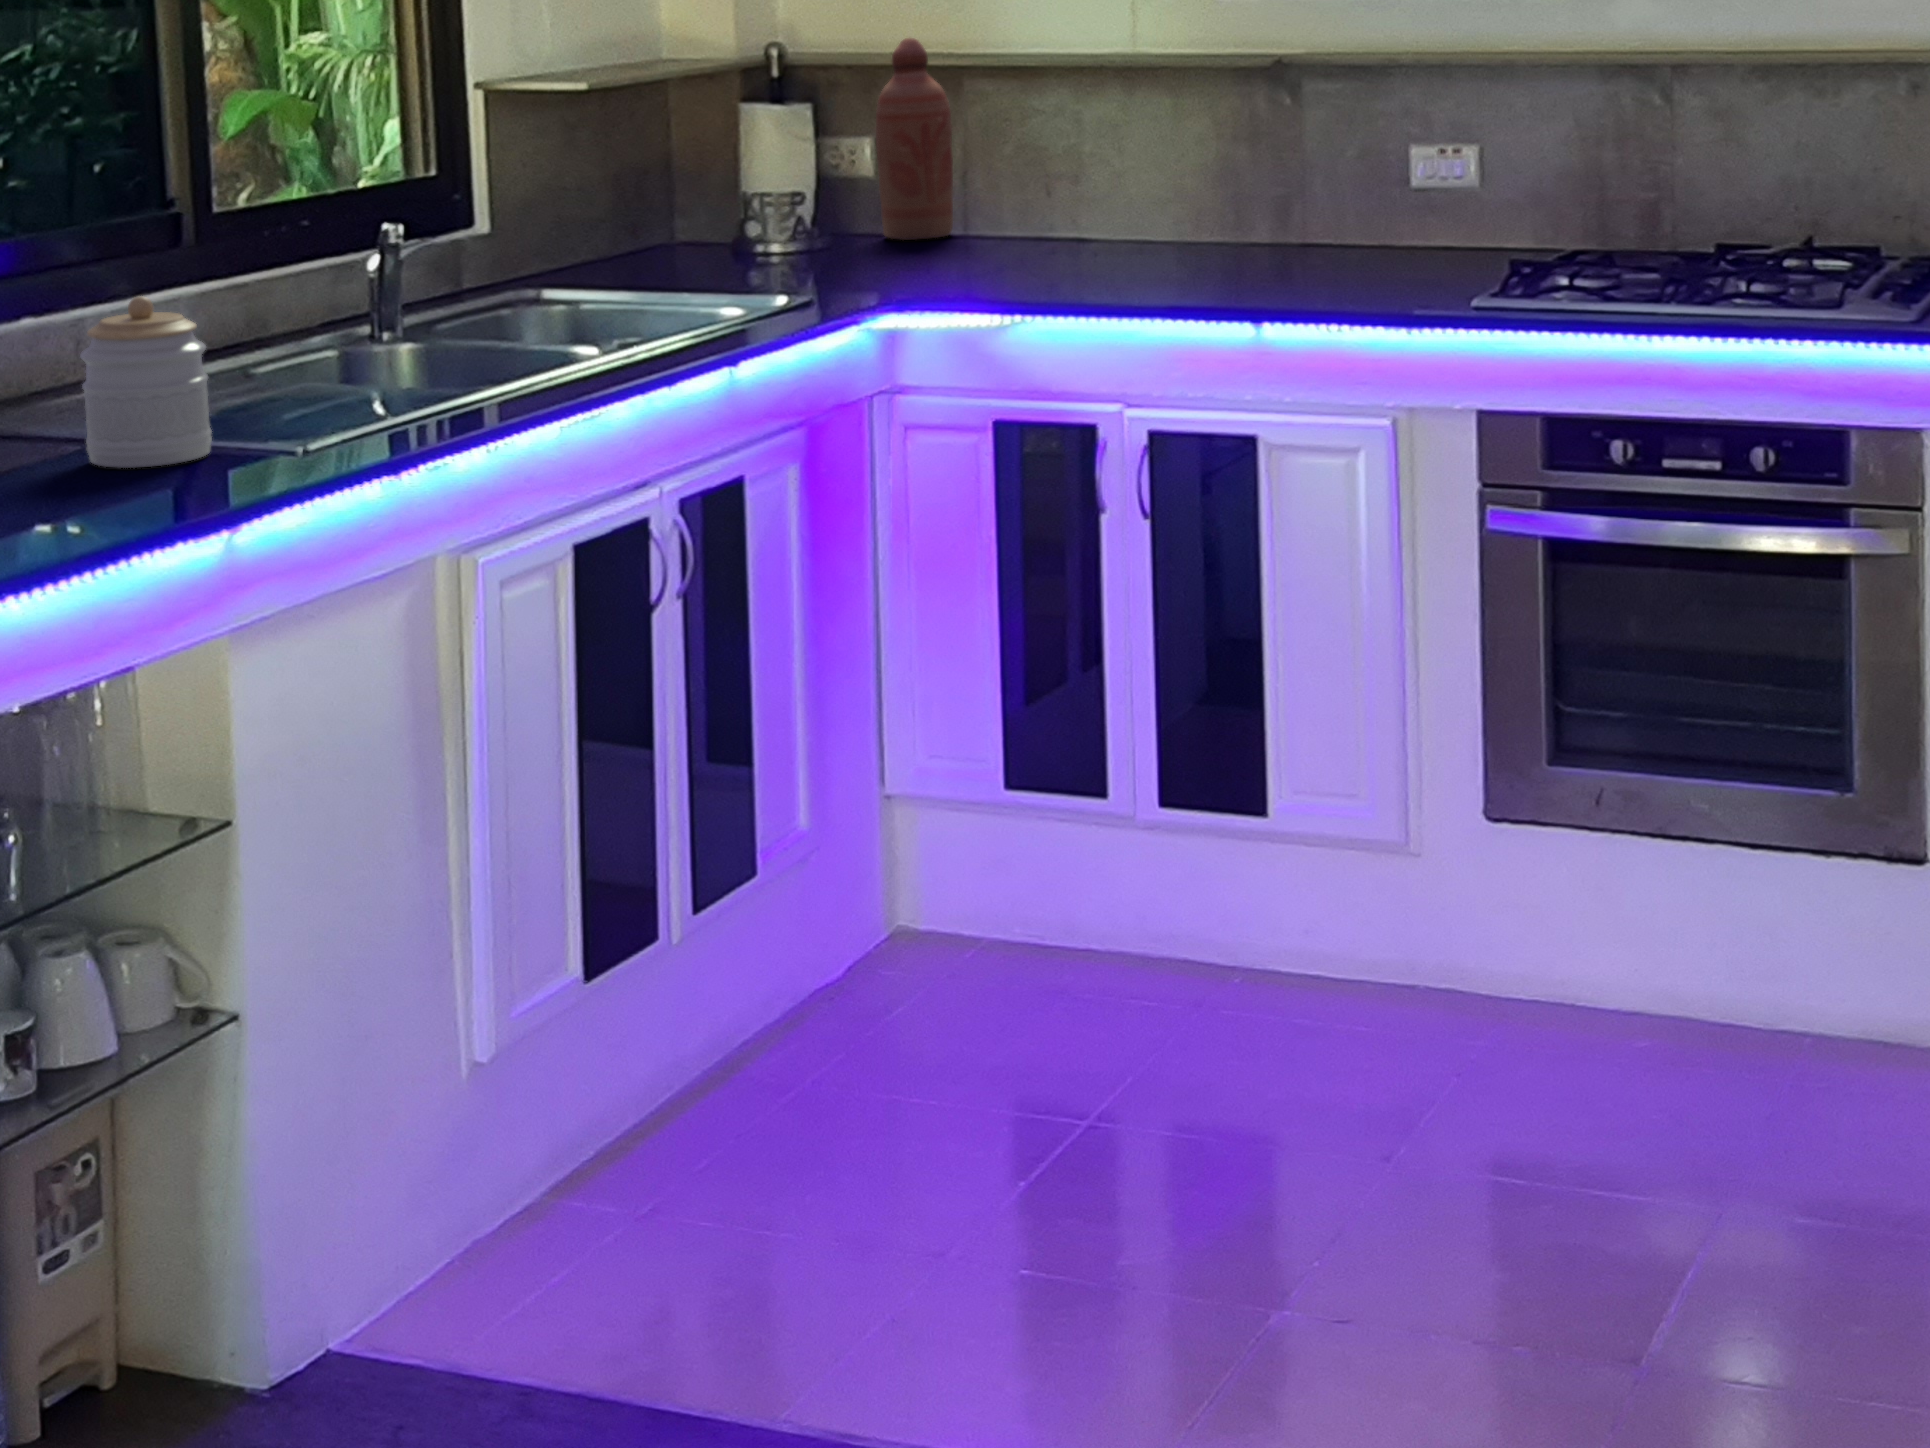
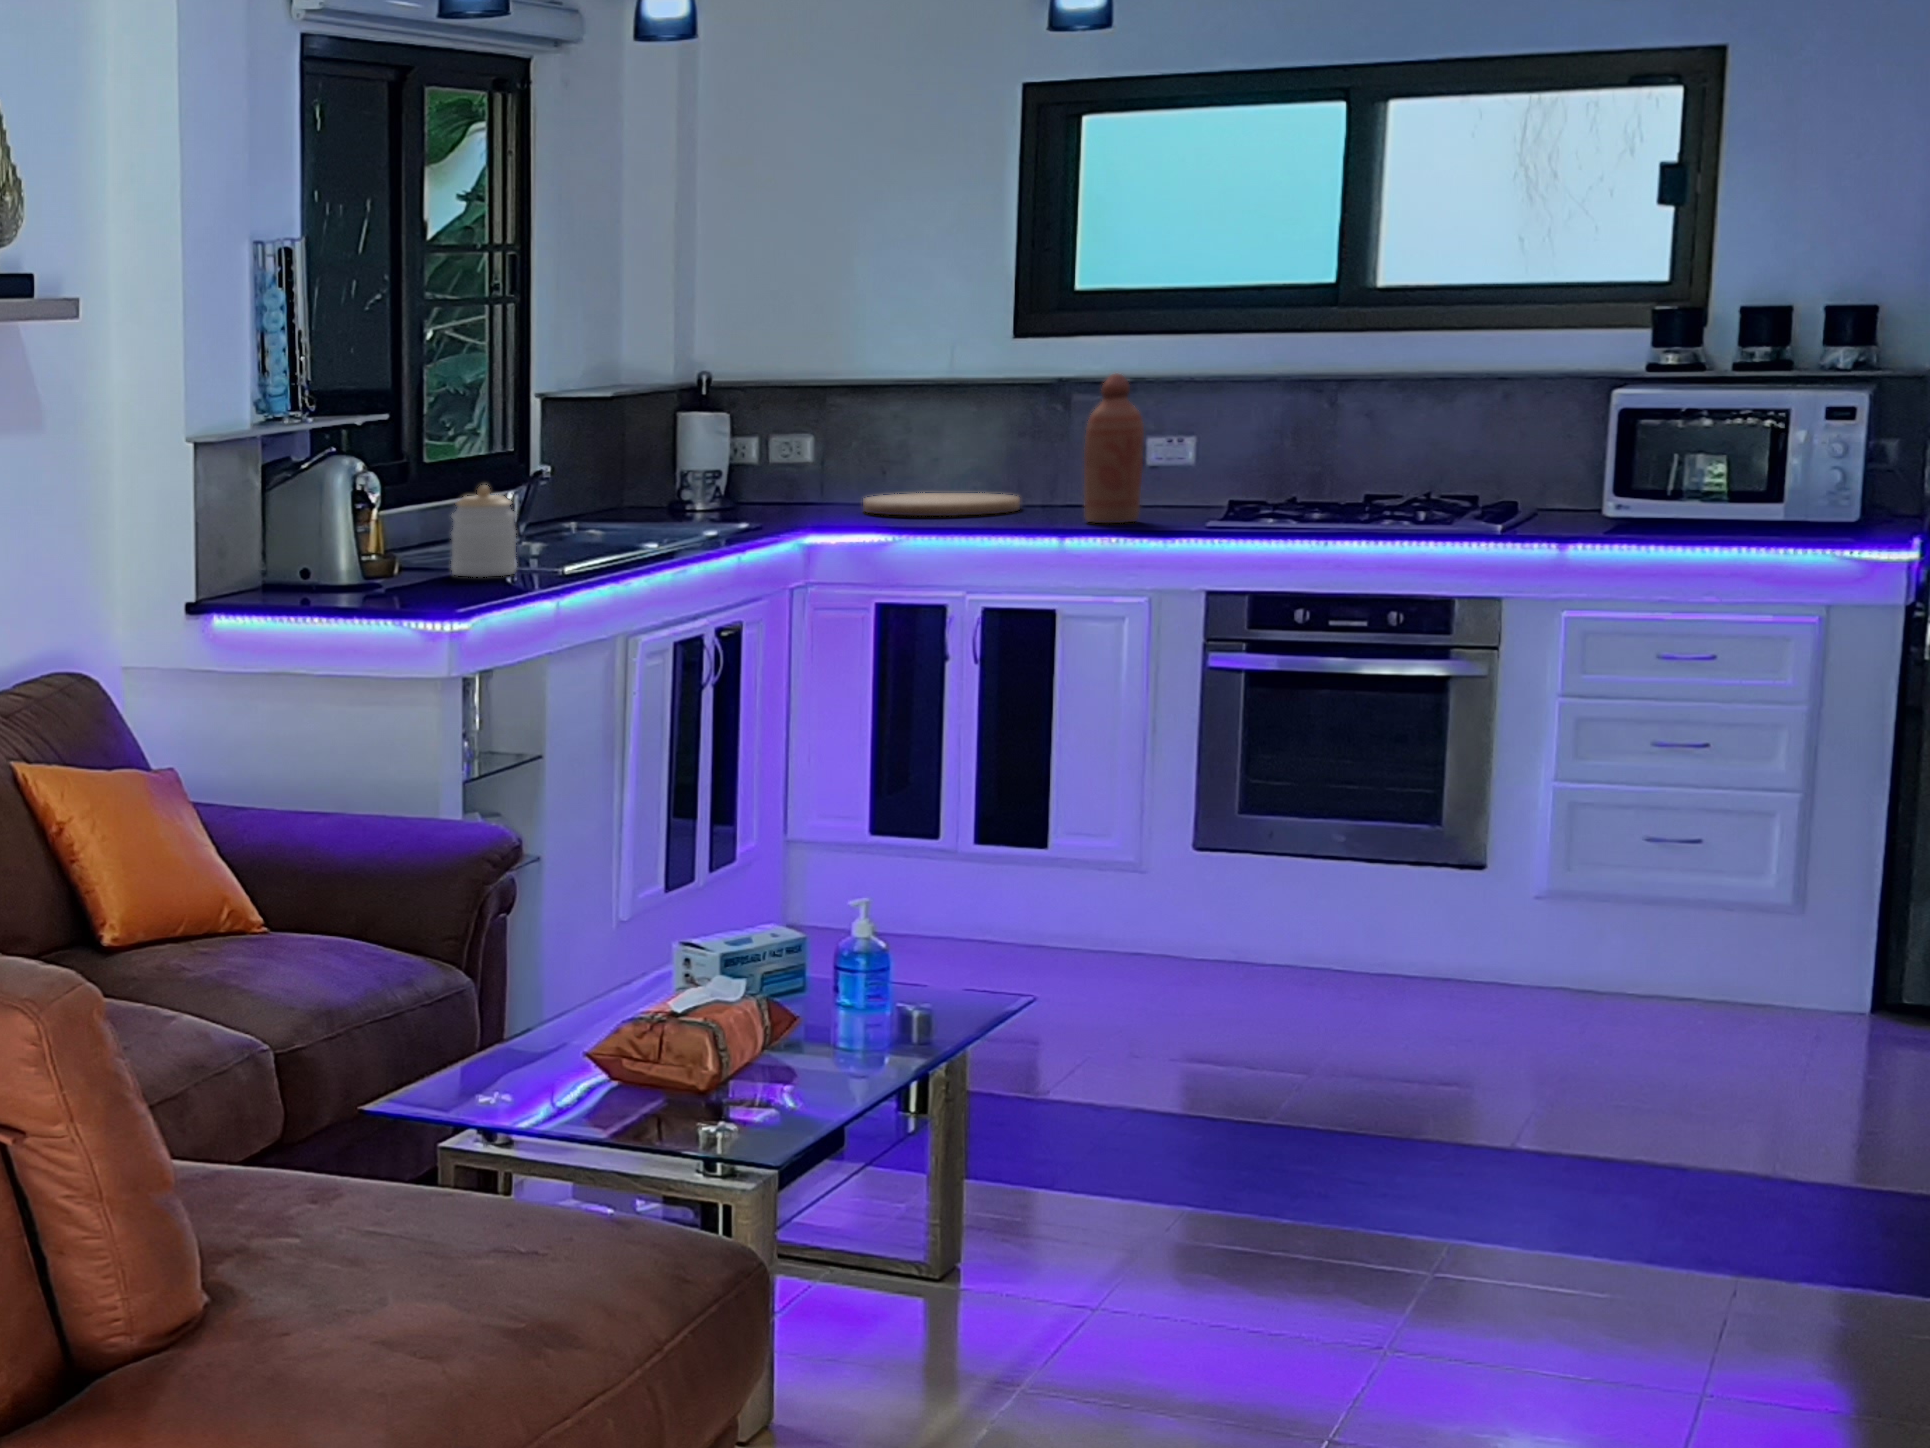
bottle: present [876,38,953,240] -> present [1084,374,1144,523]
cutting board: none [988,229,1224,278] -> present [863,493,1020,516]

